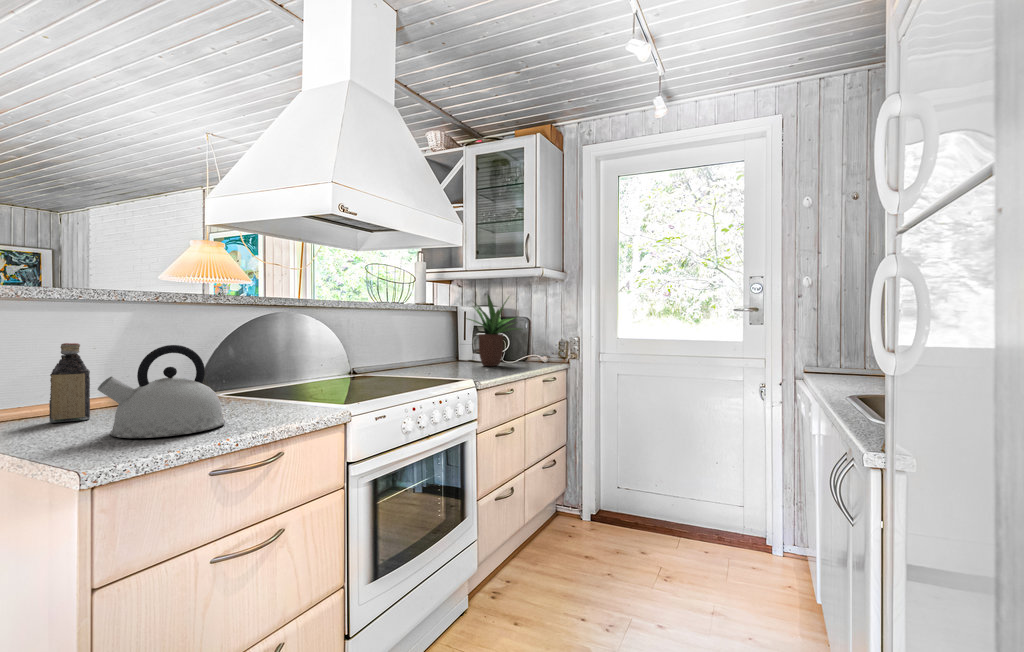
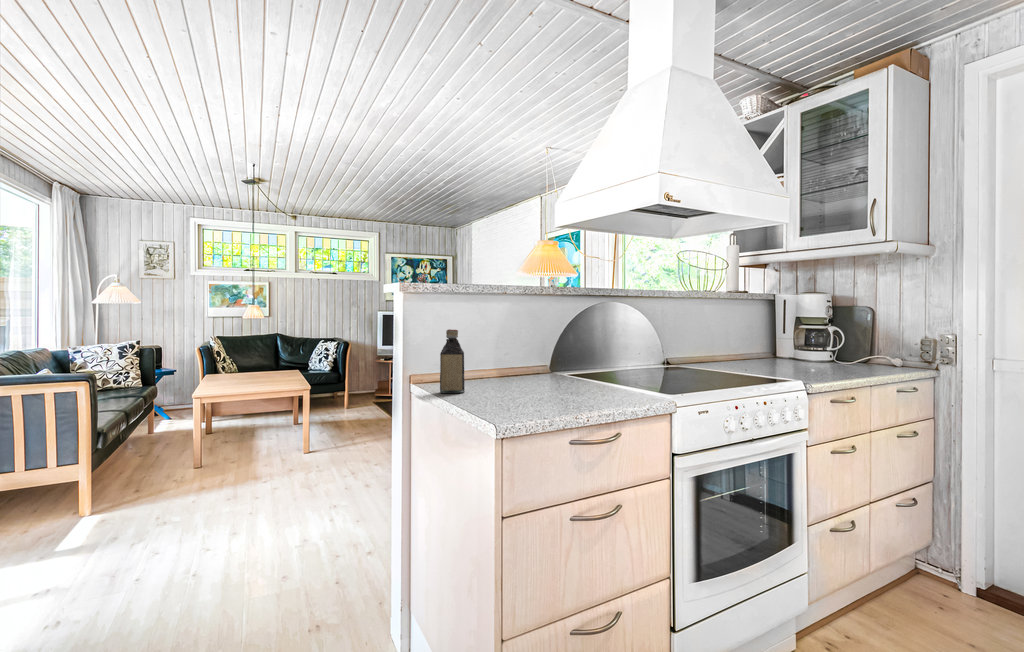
potted plant: present [468,295,522,366] -> none [785,278,870,366]
kettle: present [97,345,225,438] -> none [481,332,570,409]

